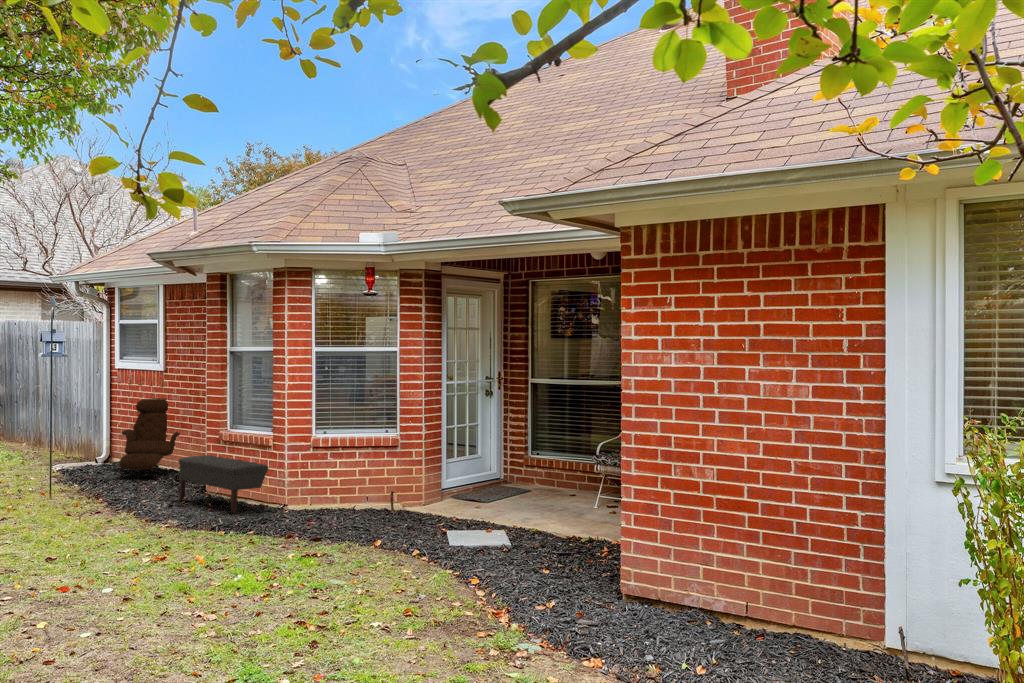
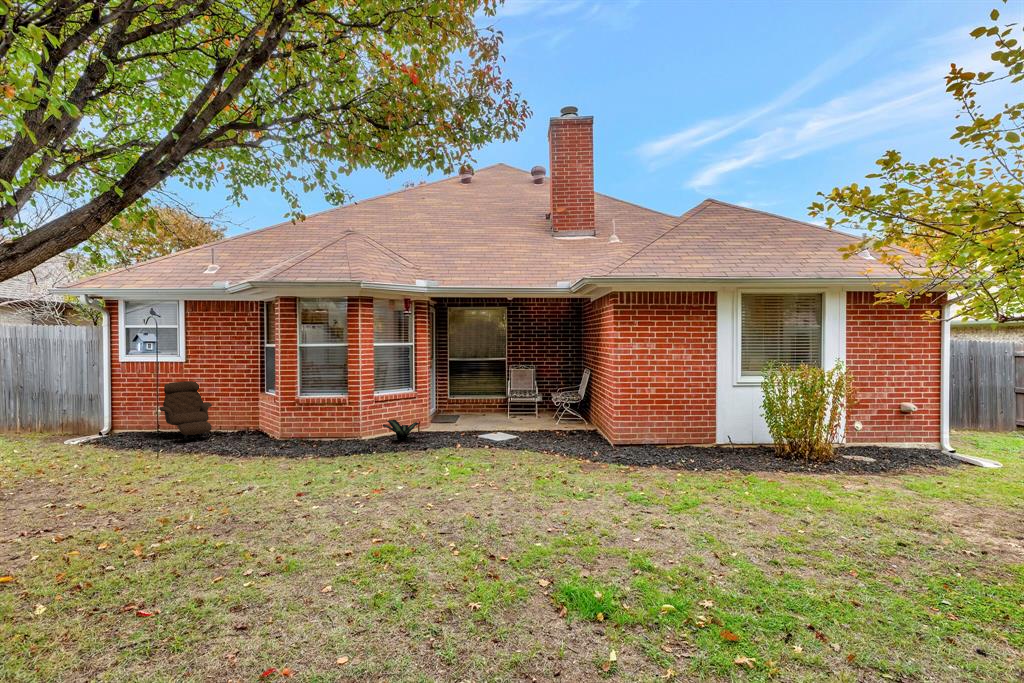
bench: present [179,455,269,513] -> none [280,416,352,448]
potted plant: none [294,482,367,519] -> present [382,420,419,441]

